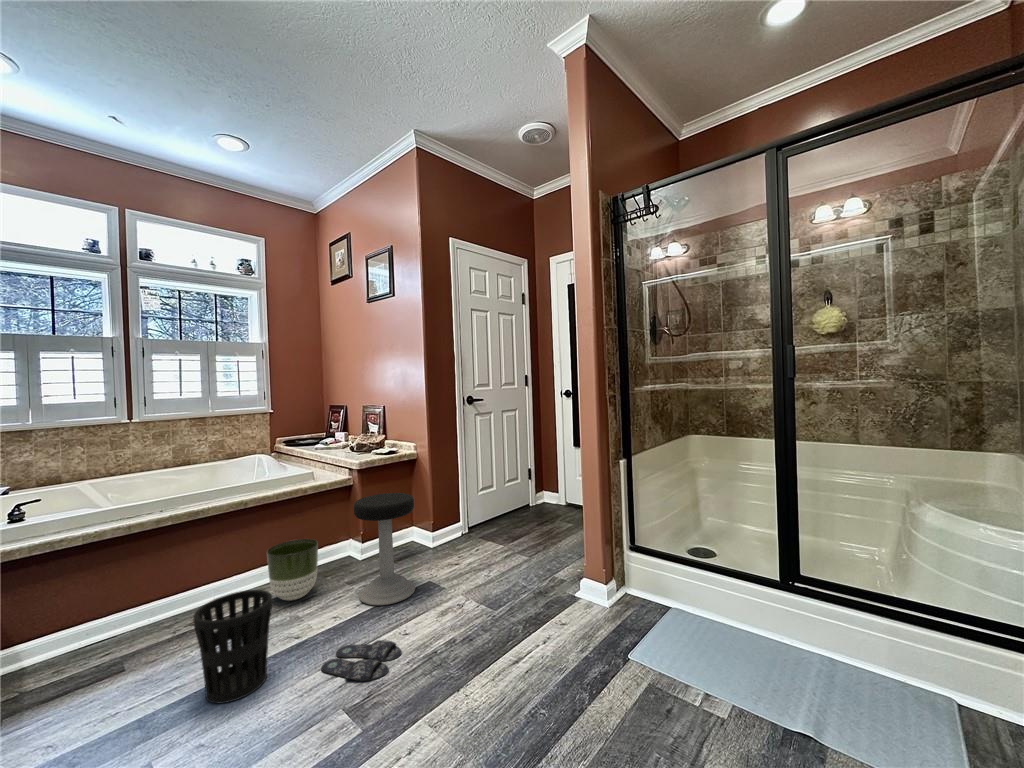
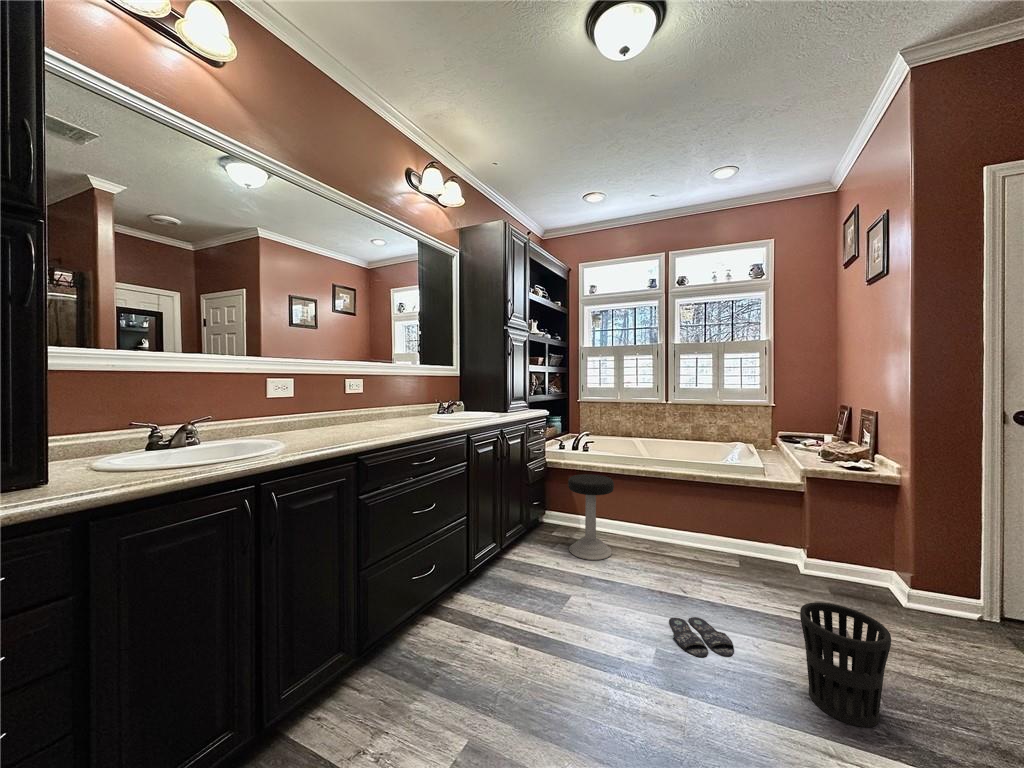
stool: present [354,493,415,605] -> present [568,474,614,560]
planter: present [267,539,318,601] -> none [695,518,739,570]
wastebasket: present [193,590,273,704] -> present [800,602,891,727]

